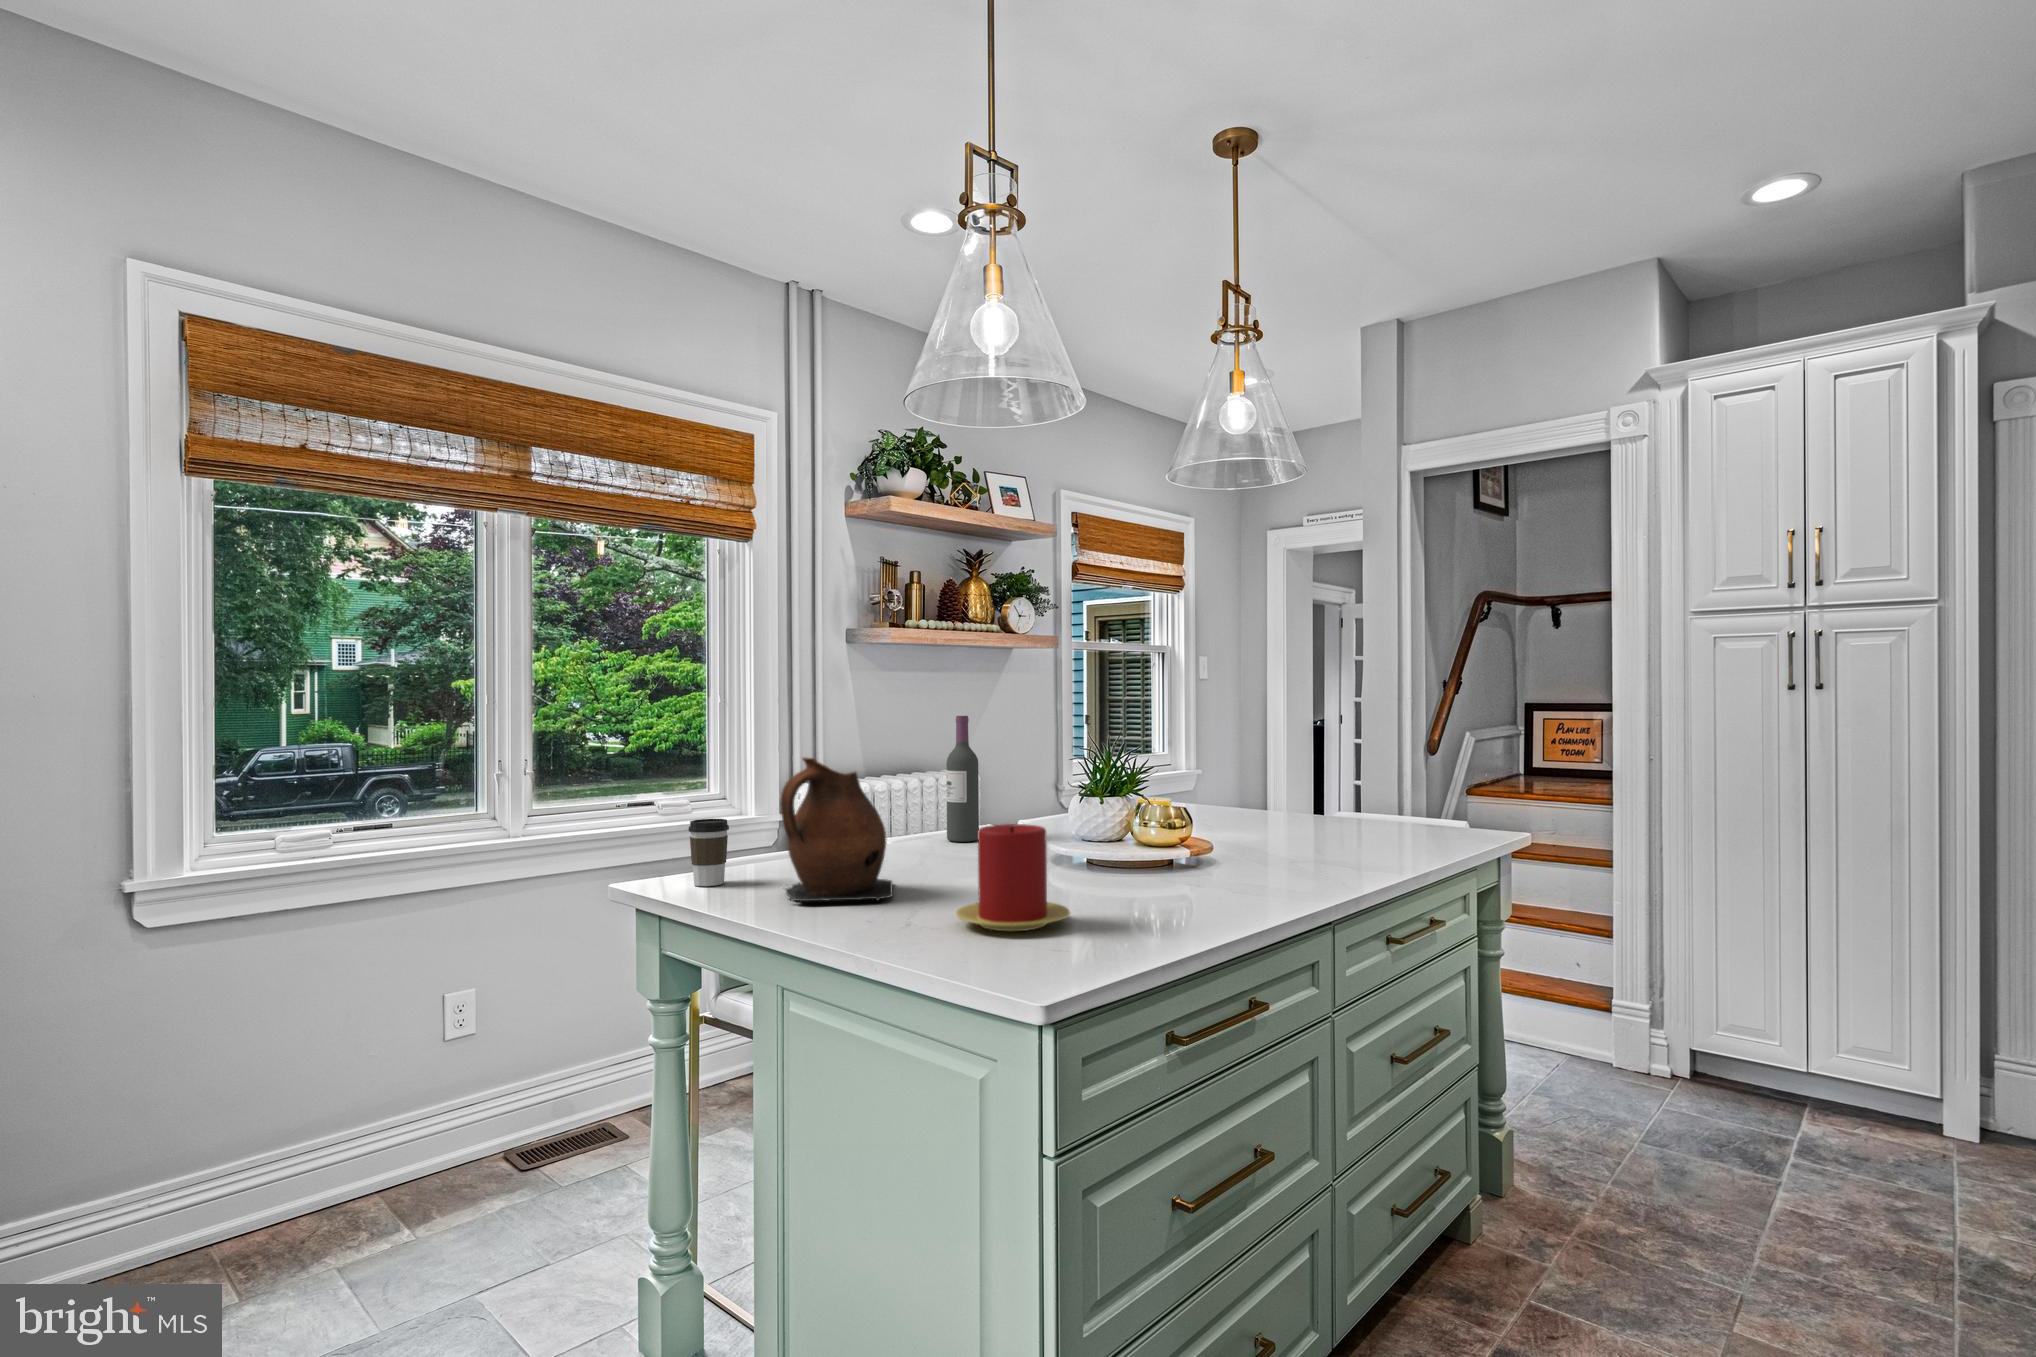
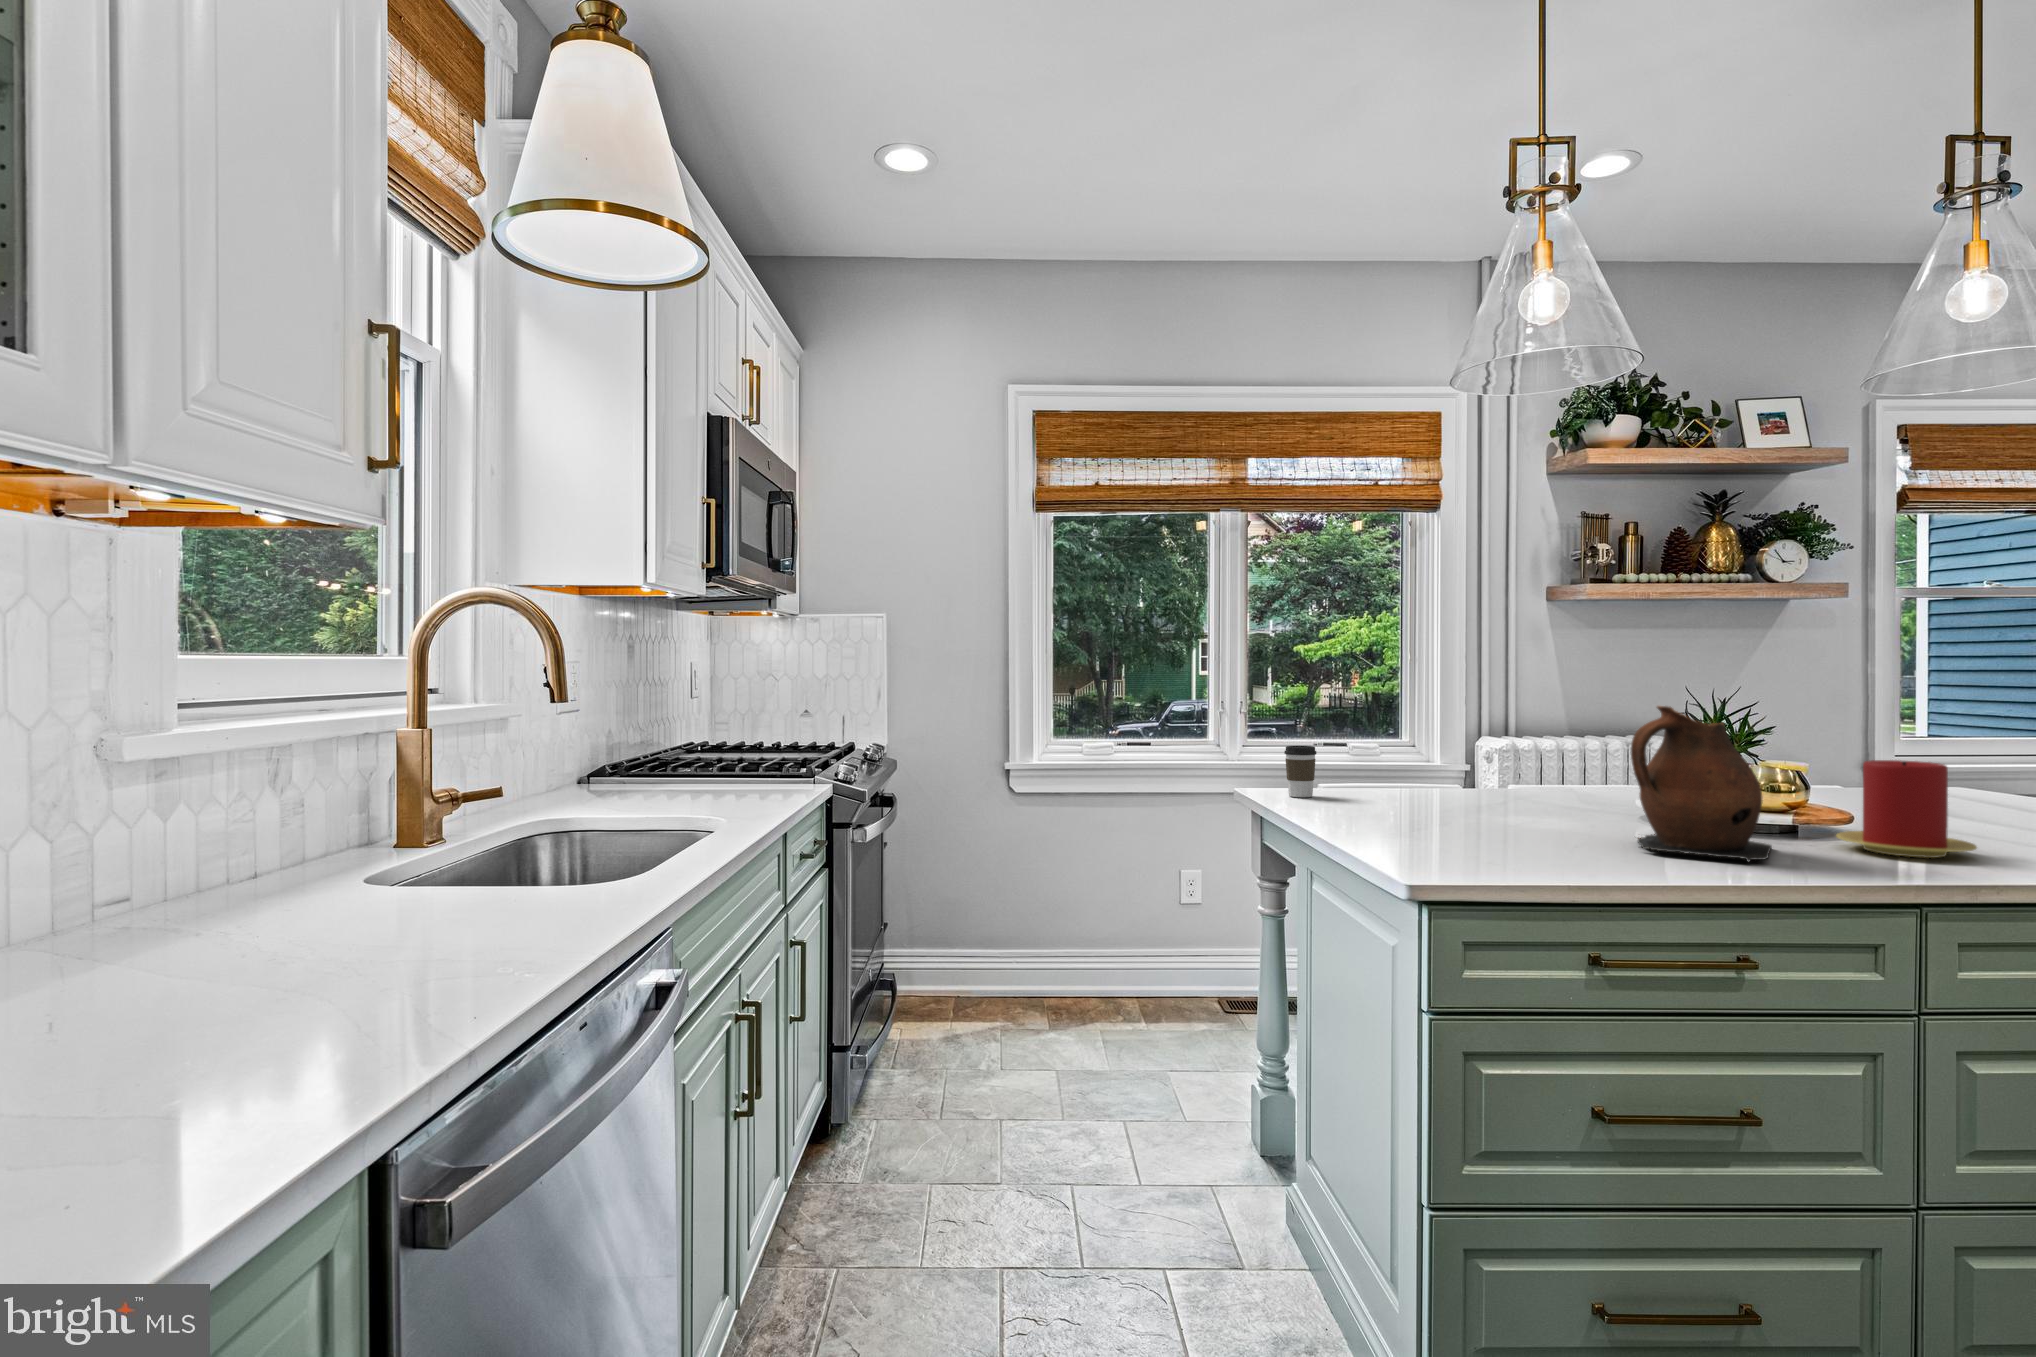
wine bottle: present [946,716,979,842] -> none [1558,669,1594,791]
ceramic pitcher: present [780,757,893,901] -> present [1631,706,1772,862]
candle: present [956,824,1070,931] -> present [1836,760,1977,858]

